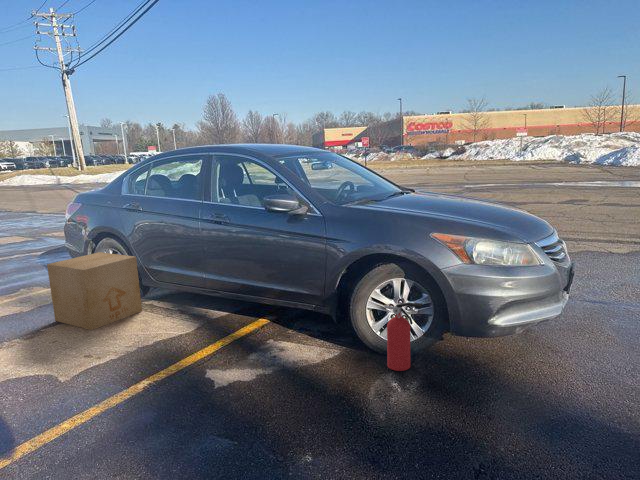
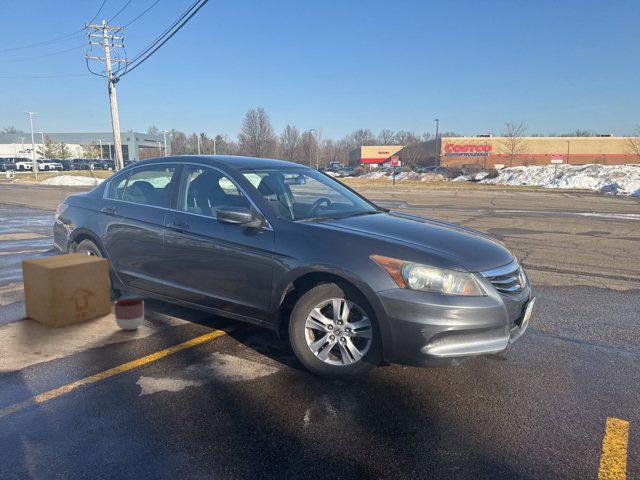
planter: none [153,294,183,326] -> present [114,298,144,330]
fire extinguisher: present [385,303,423,371] -> none [320,324,357,395]

